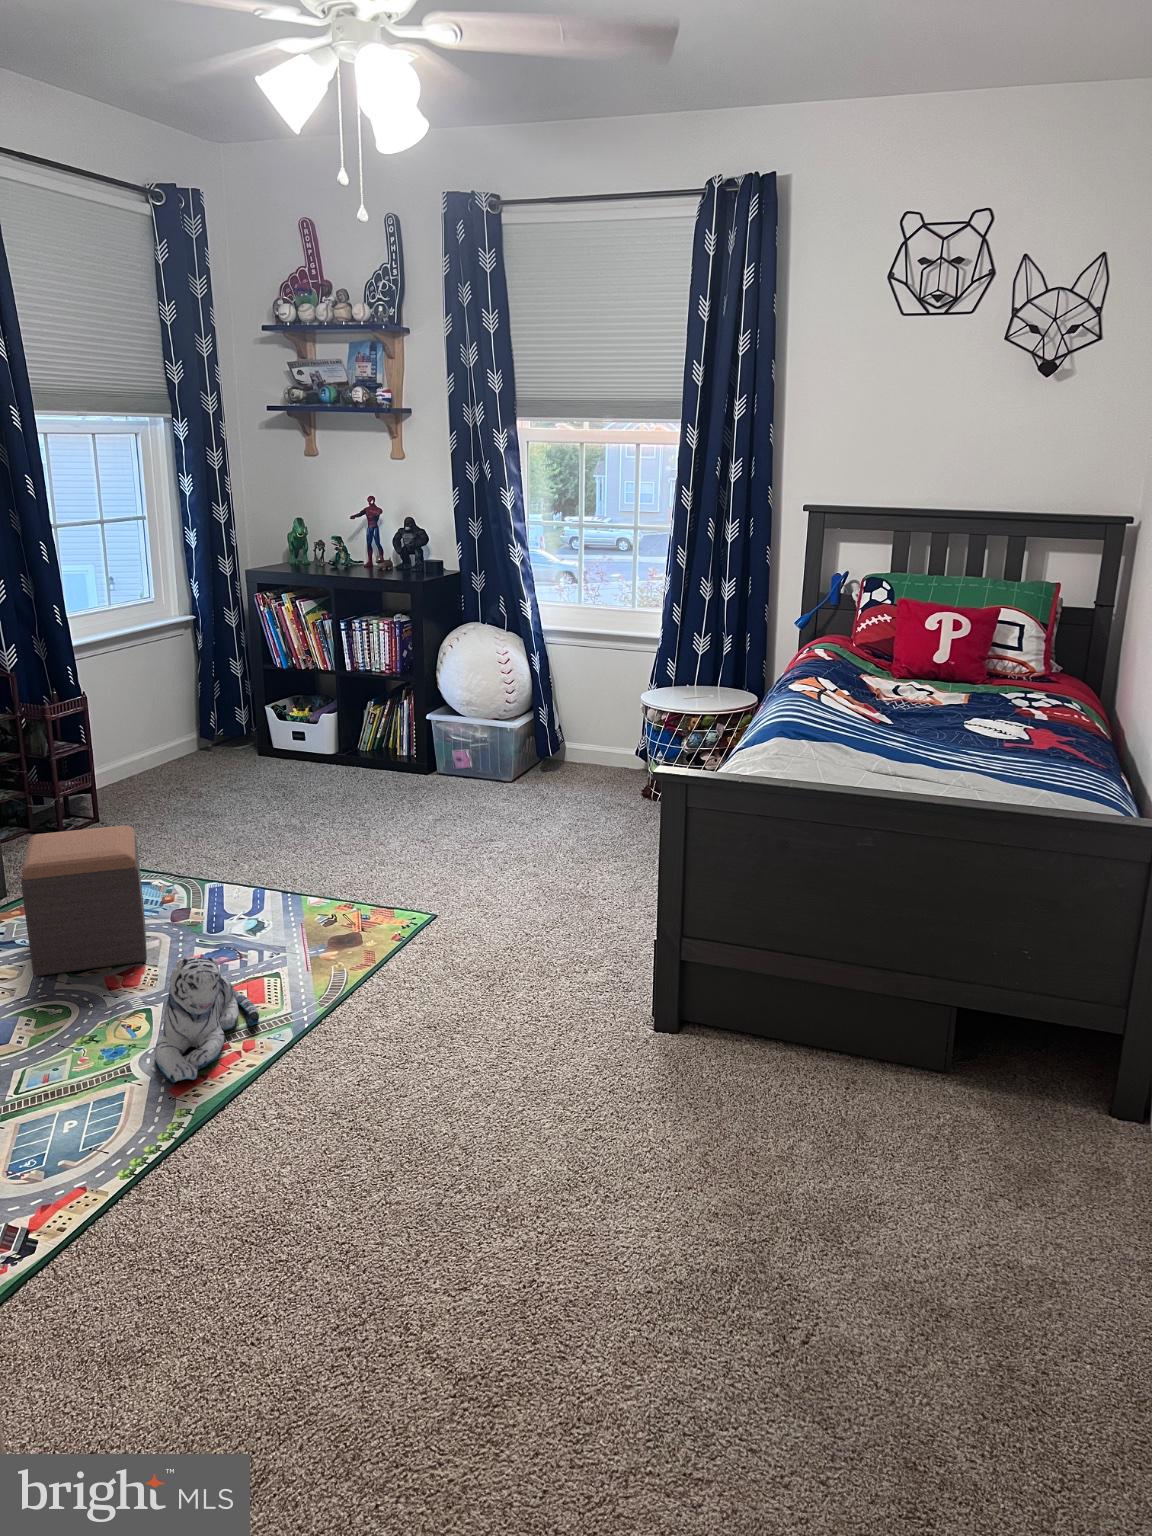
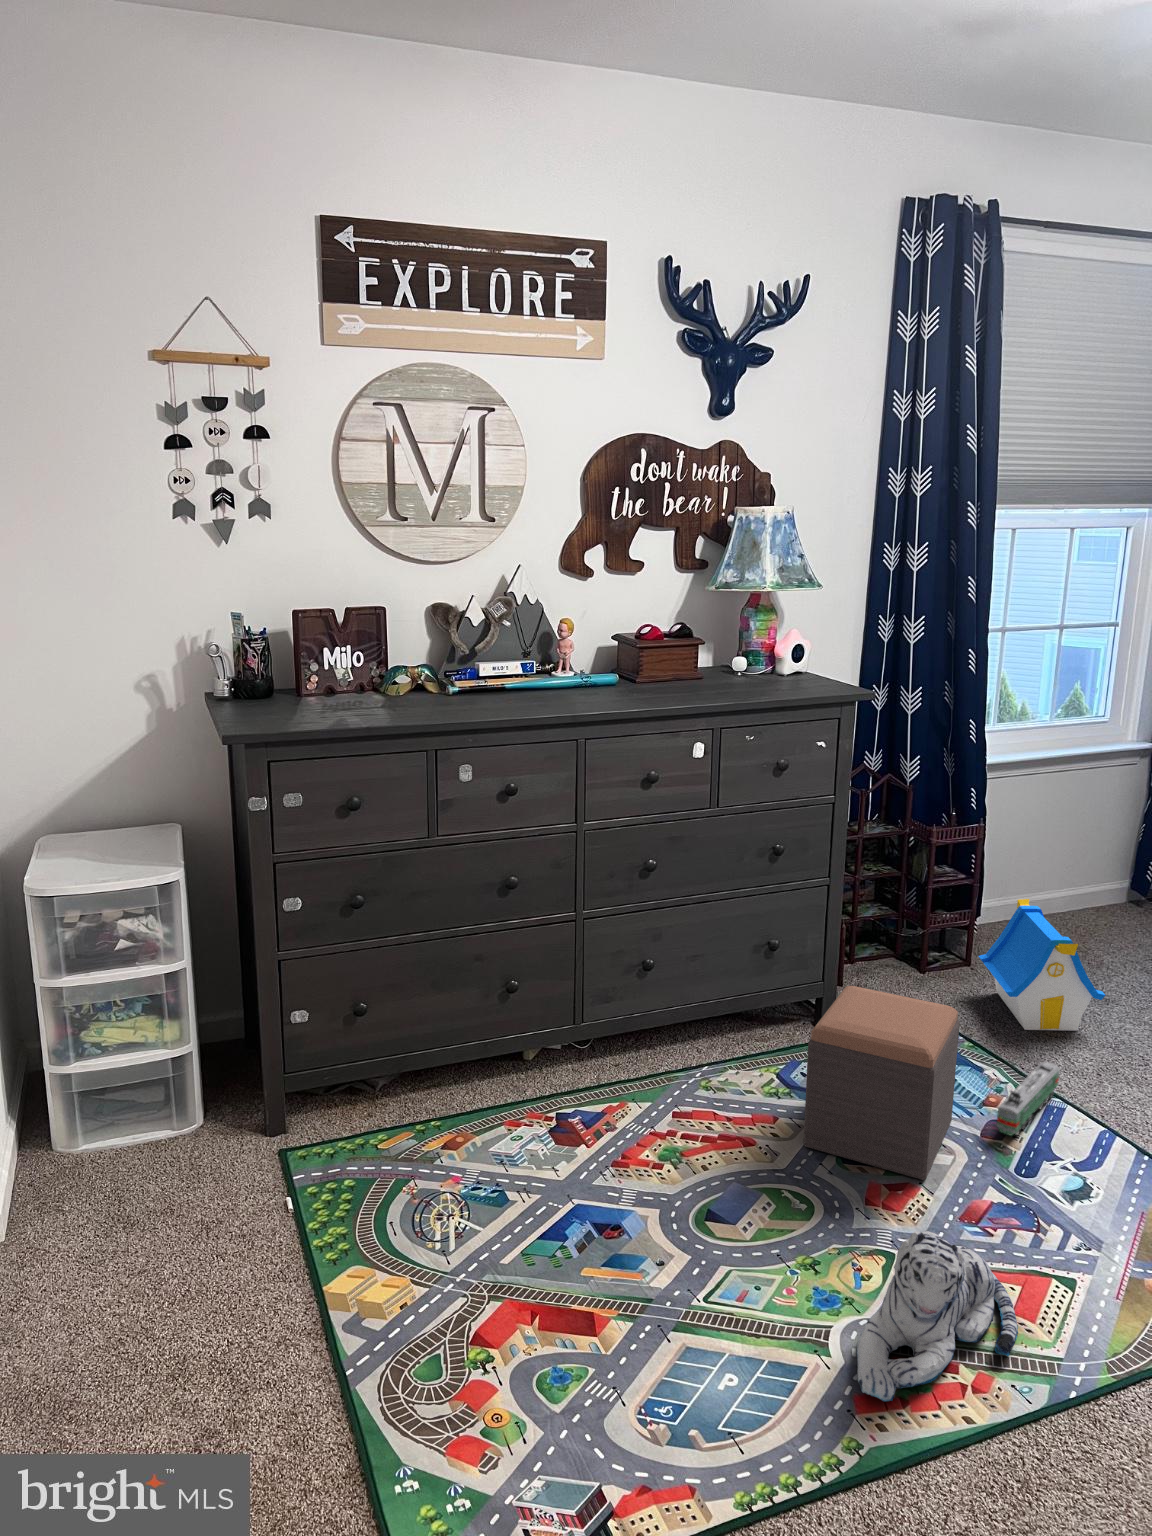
toy house: none [111,749,221,851] -> present [979,899,1106,1031]
toy train: none [179,858,212,914] -> present [997,1061,1059,1136]

